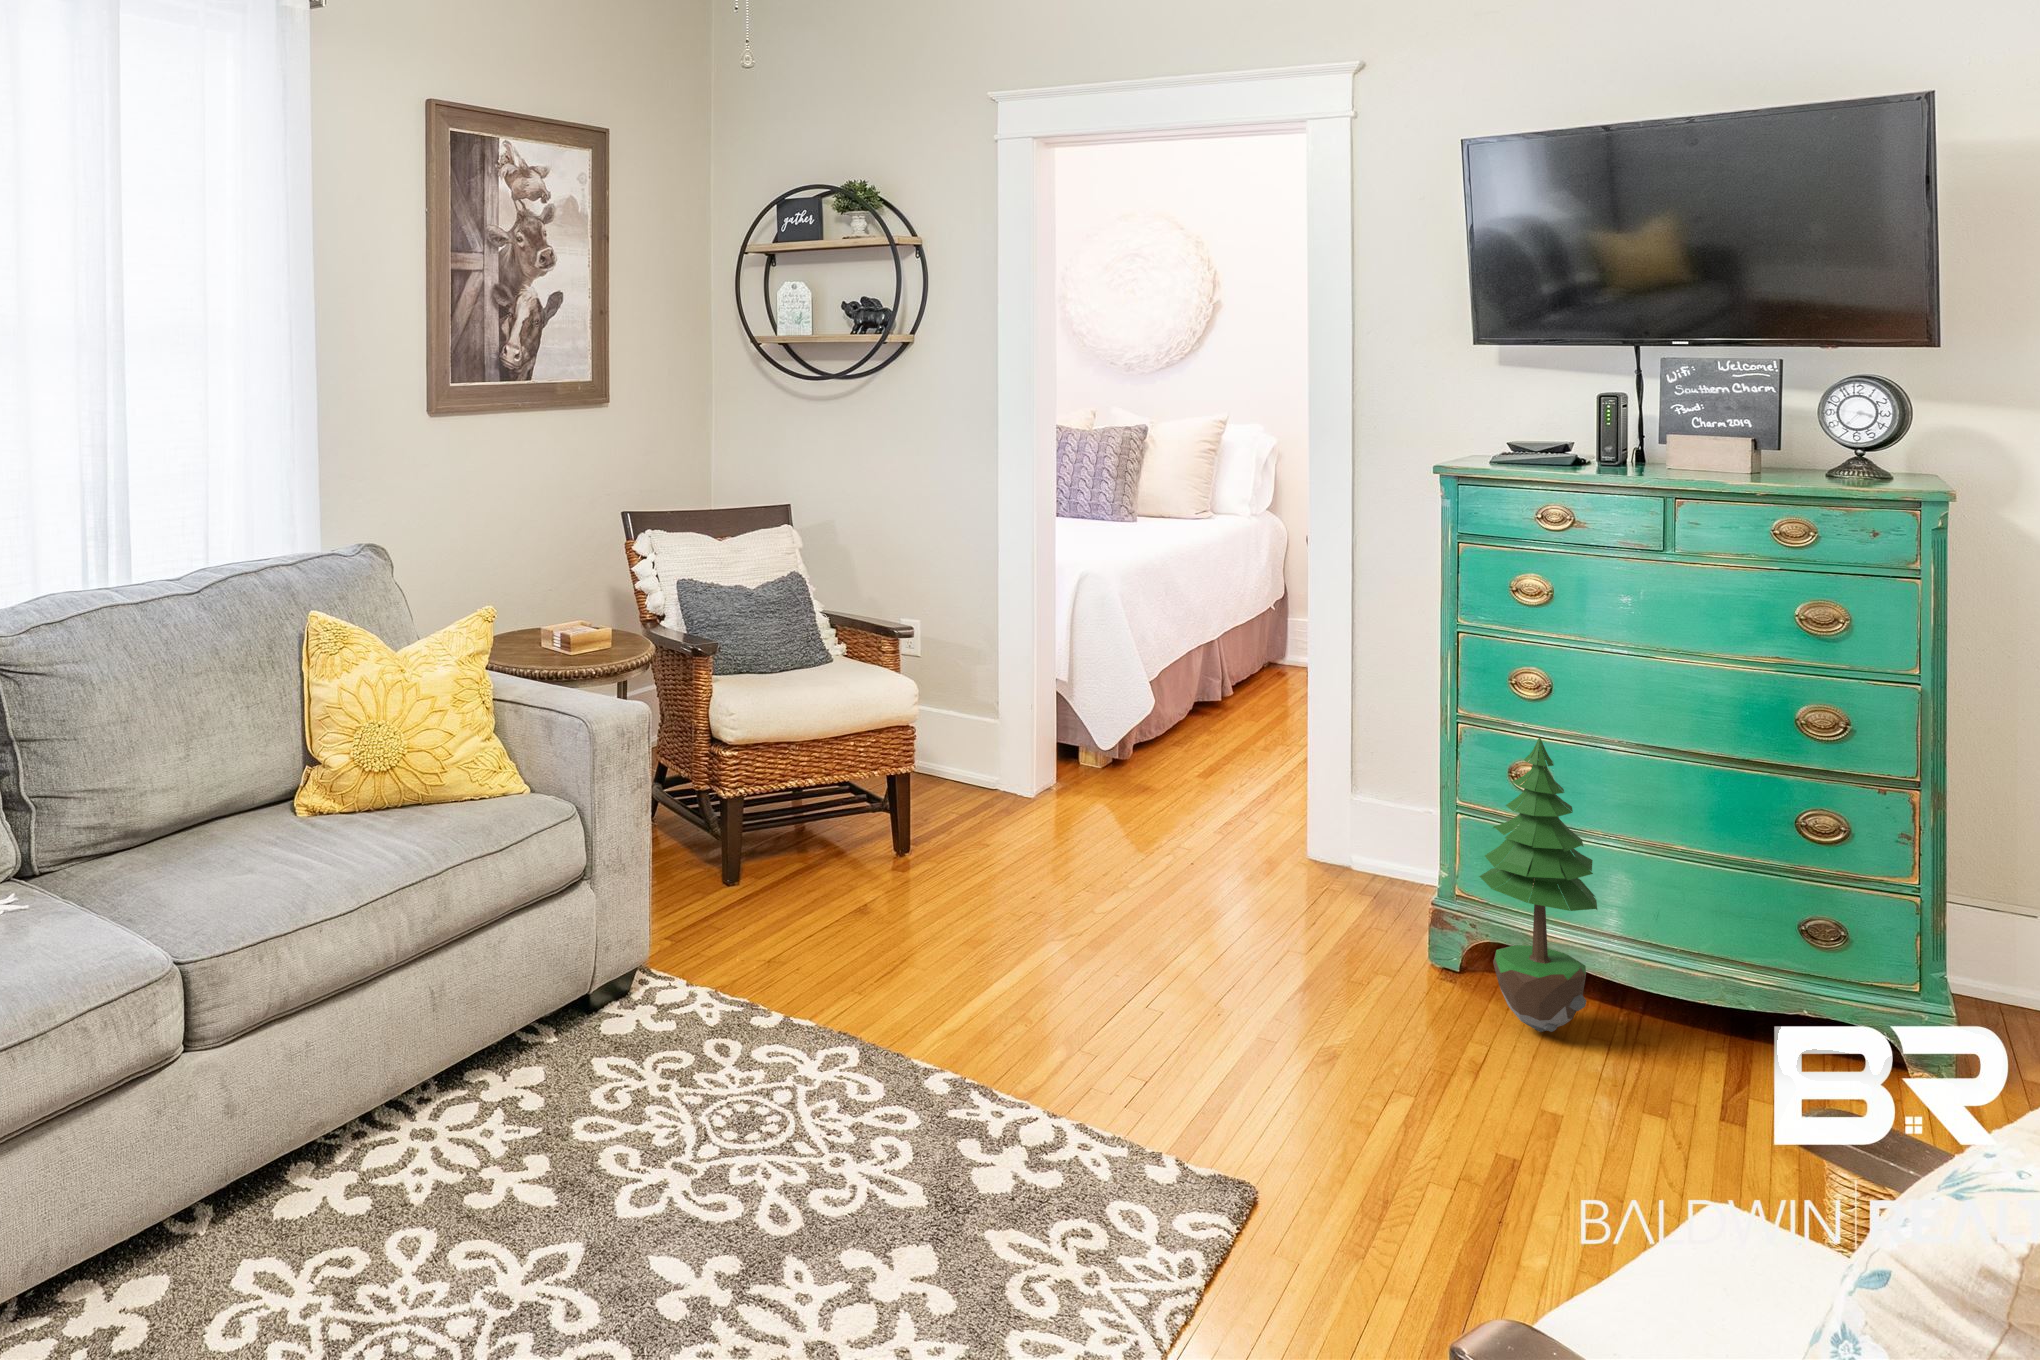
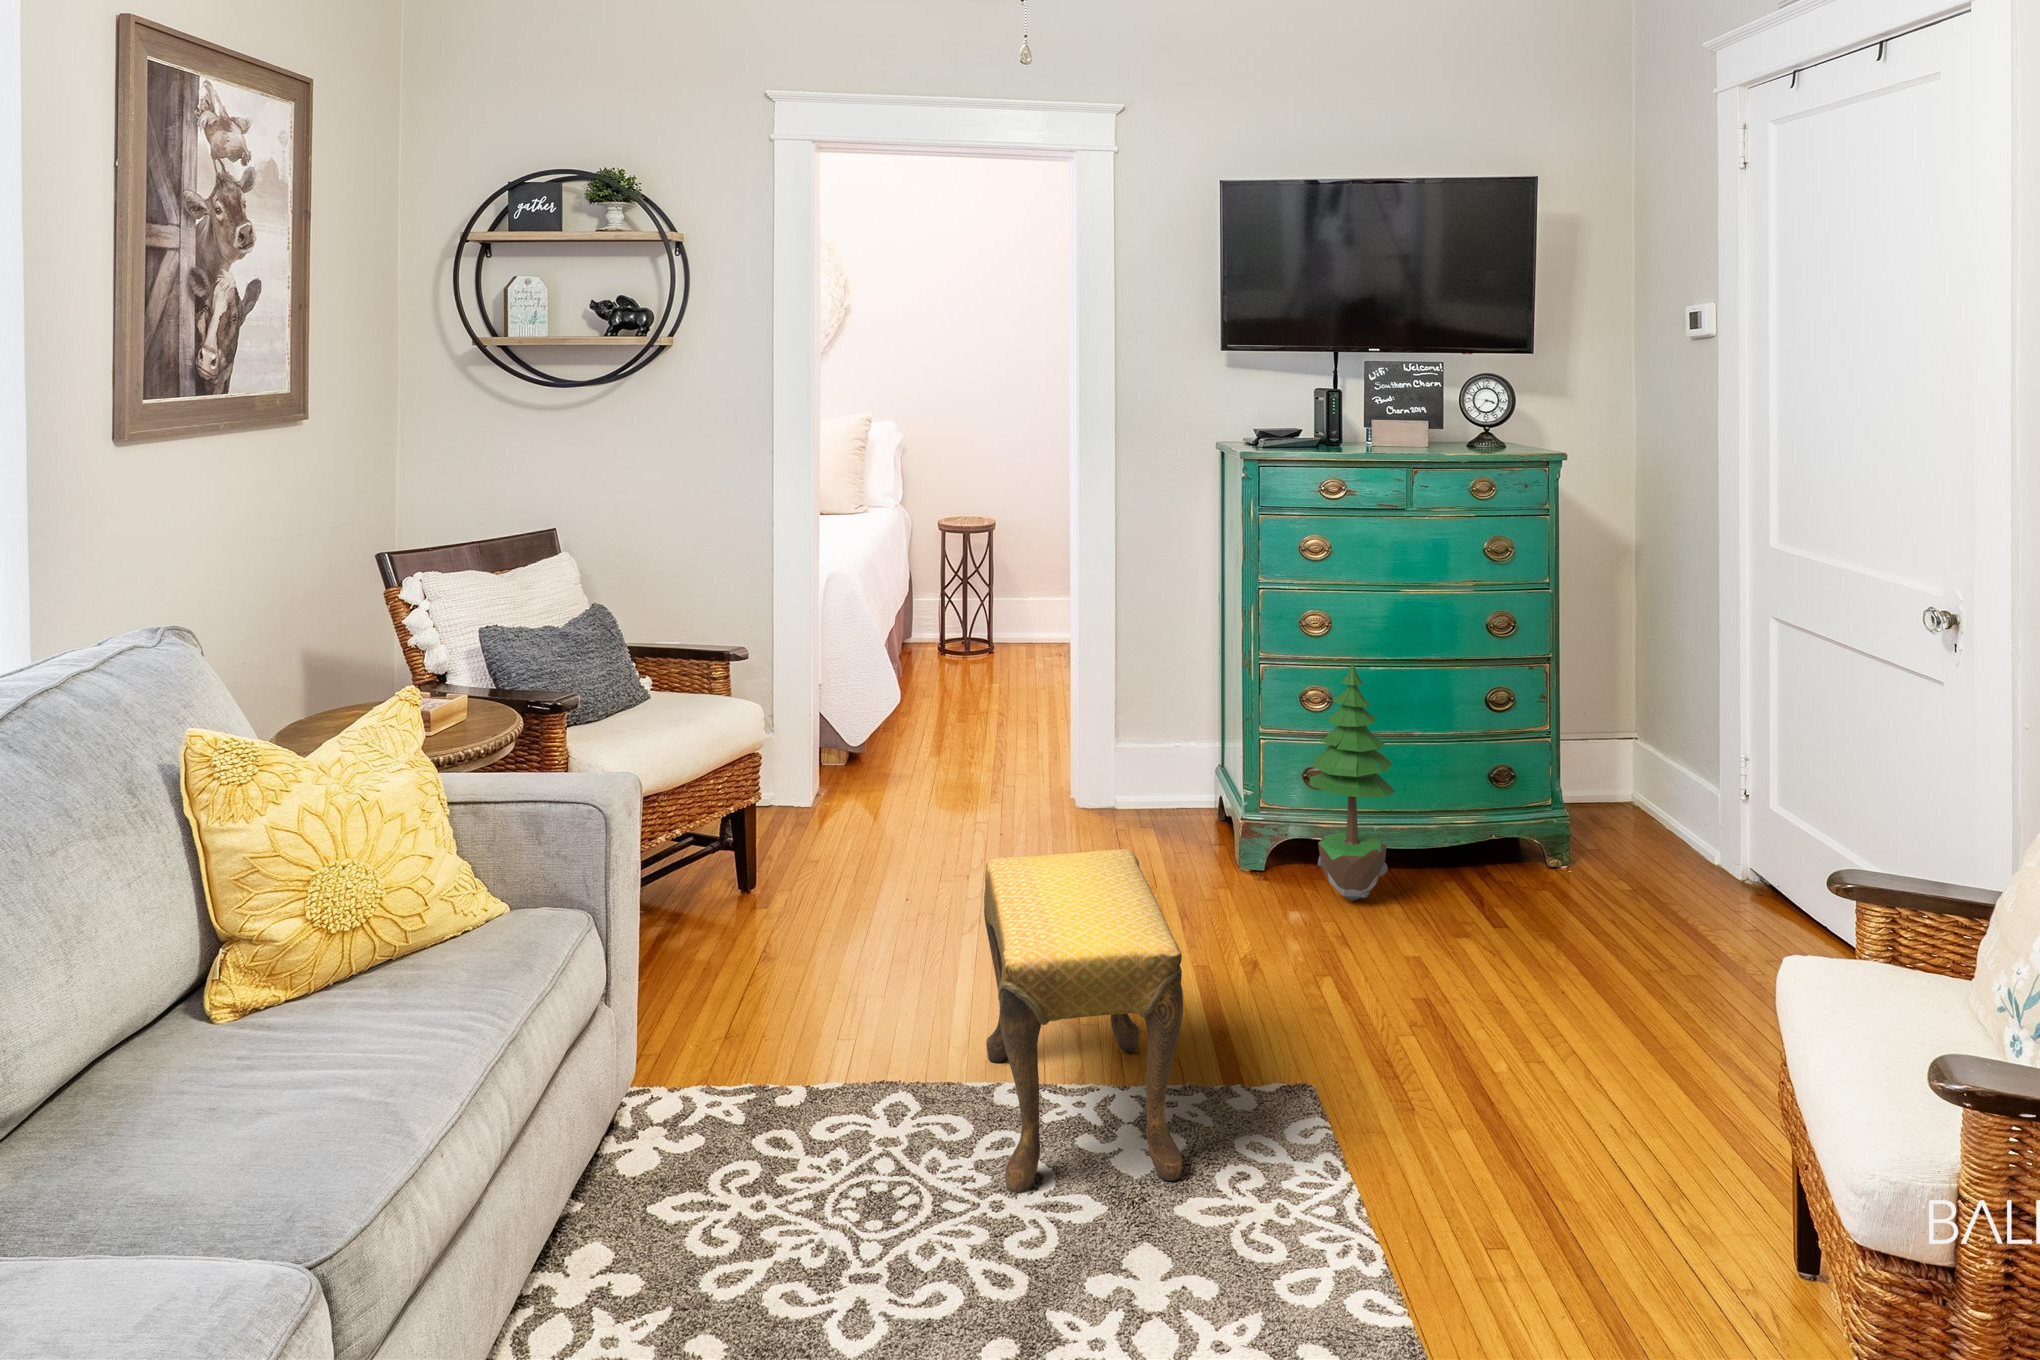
footstool: none [857,852,1114,1208] -> present [984,849,1183,1193]

